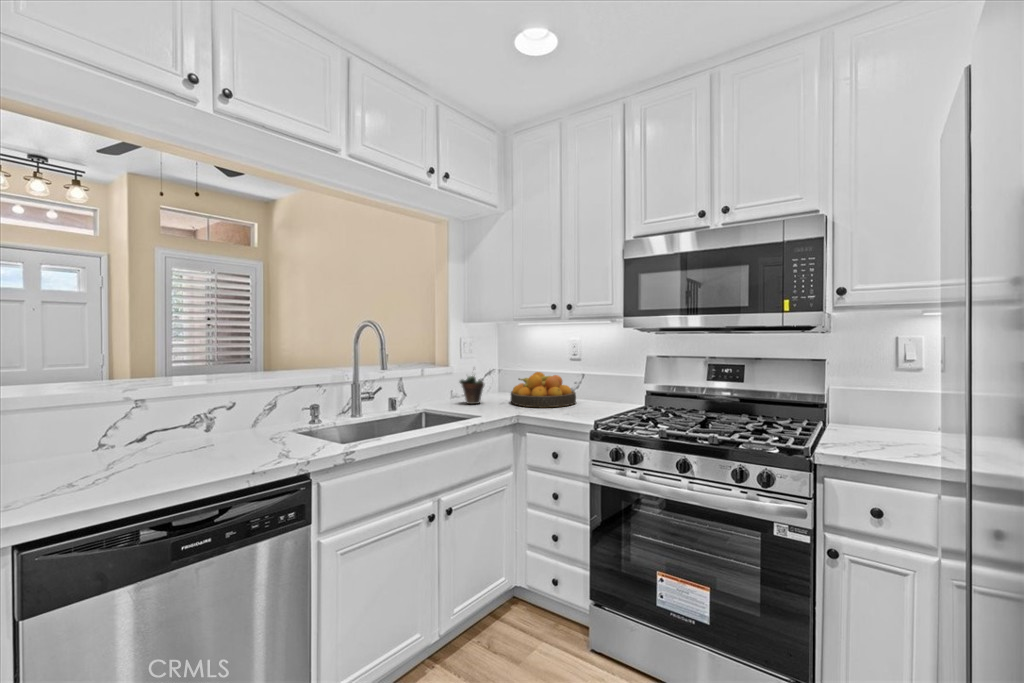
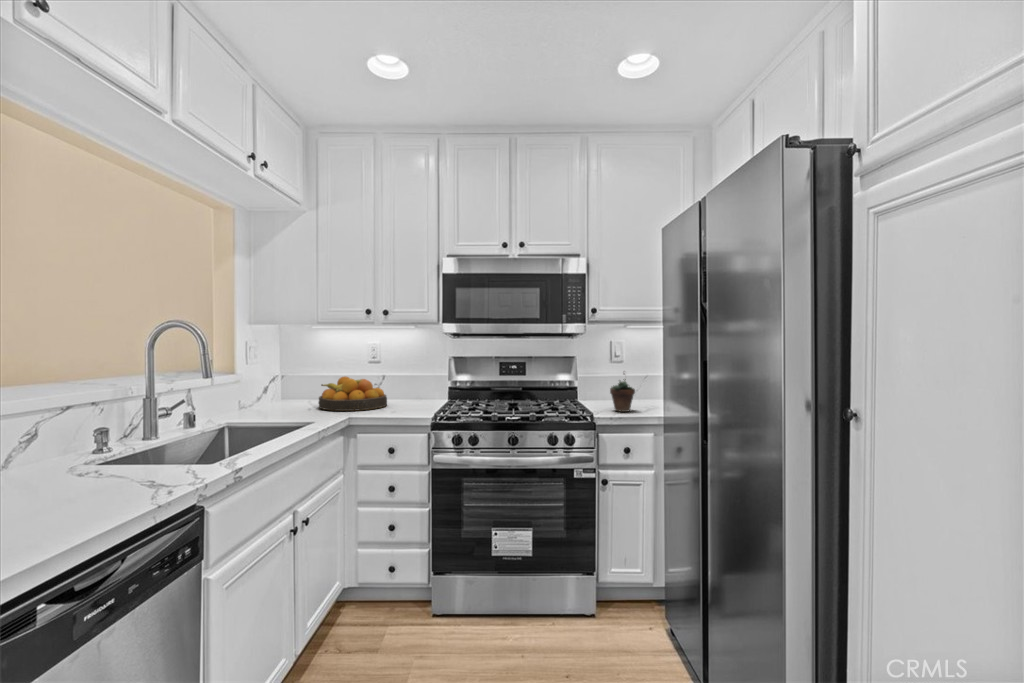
succulent plant: present [460,375,484,404] -> present [610,374,635,412]

